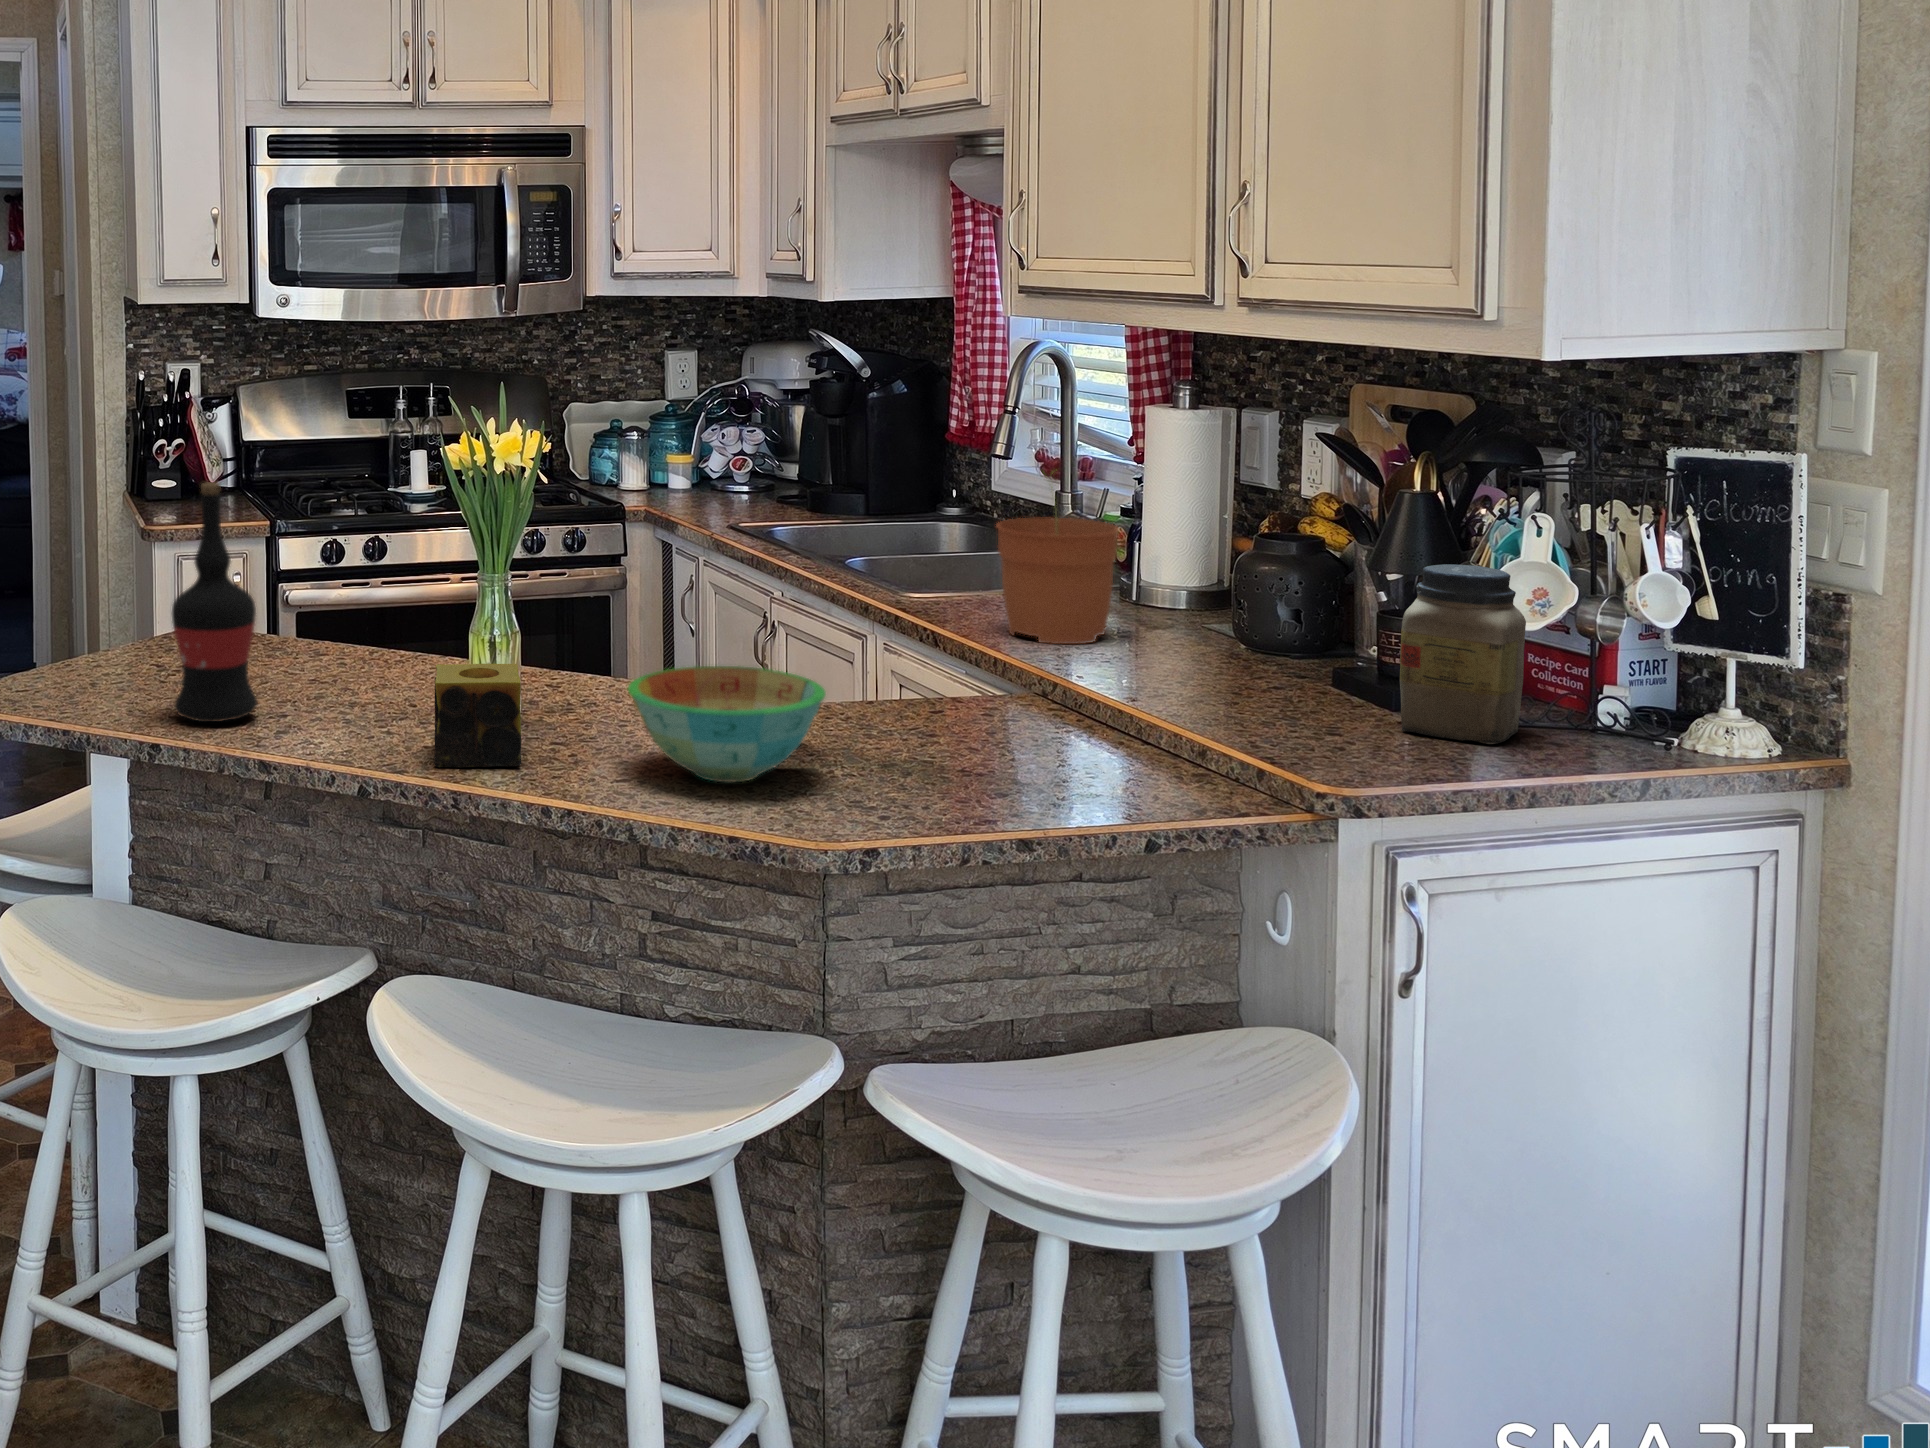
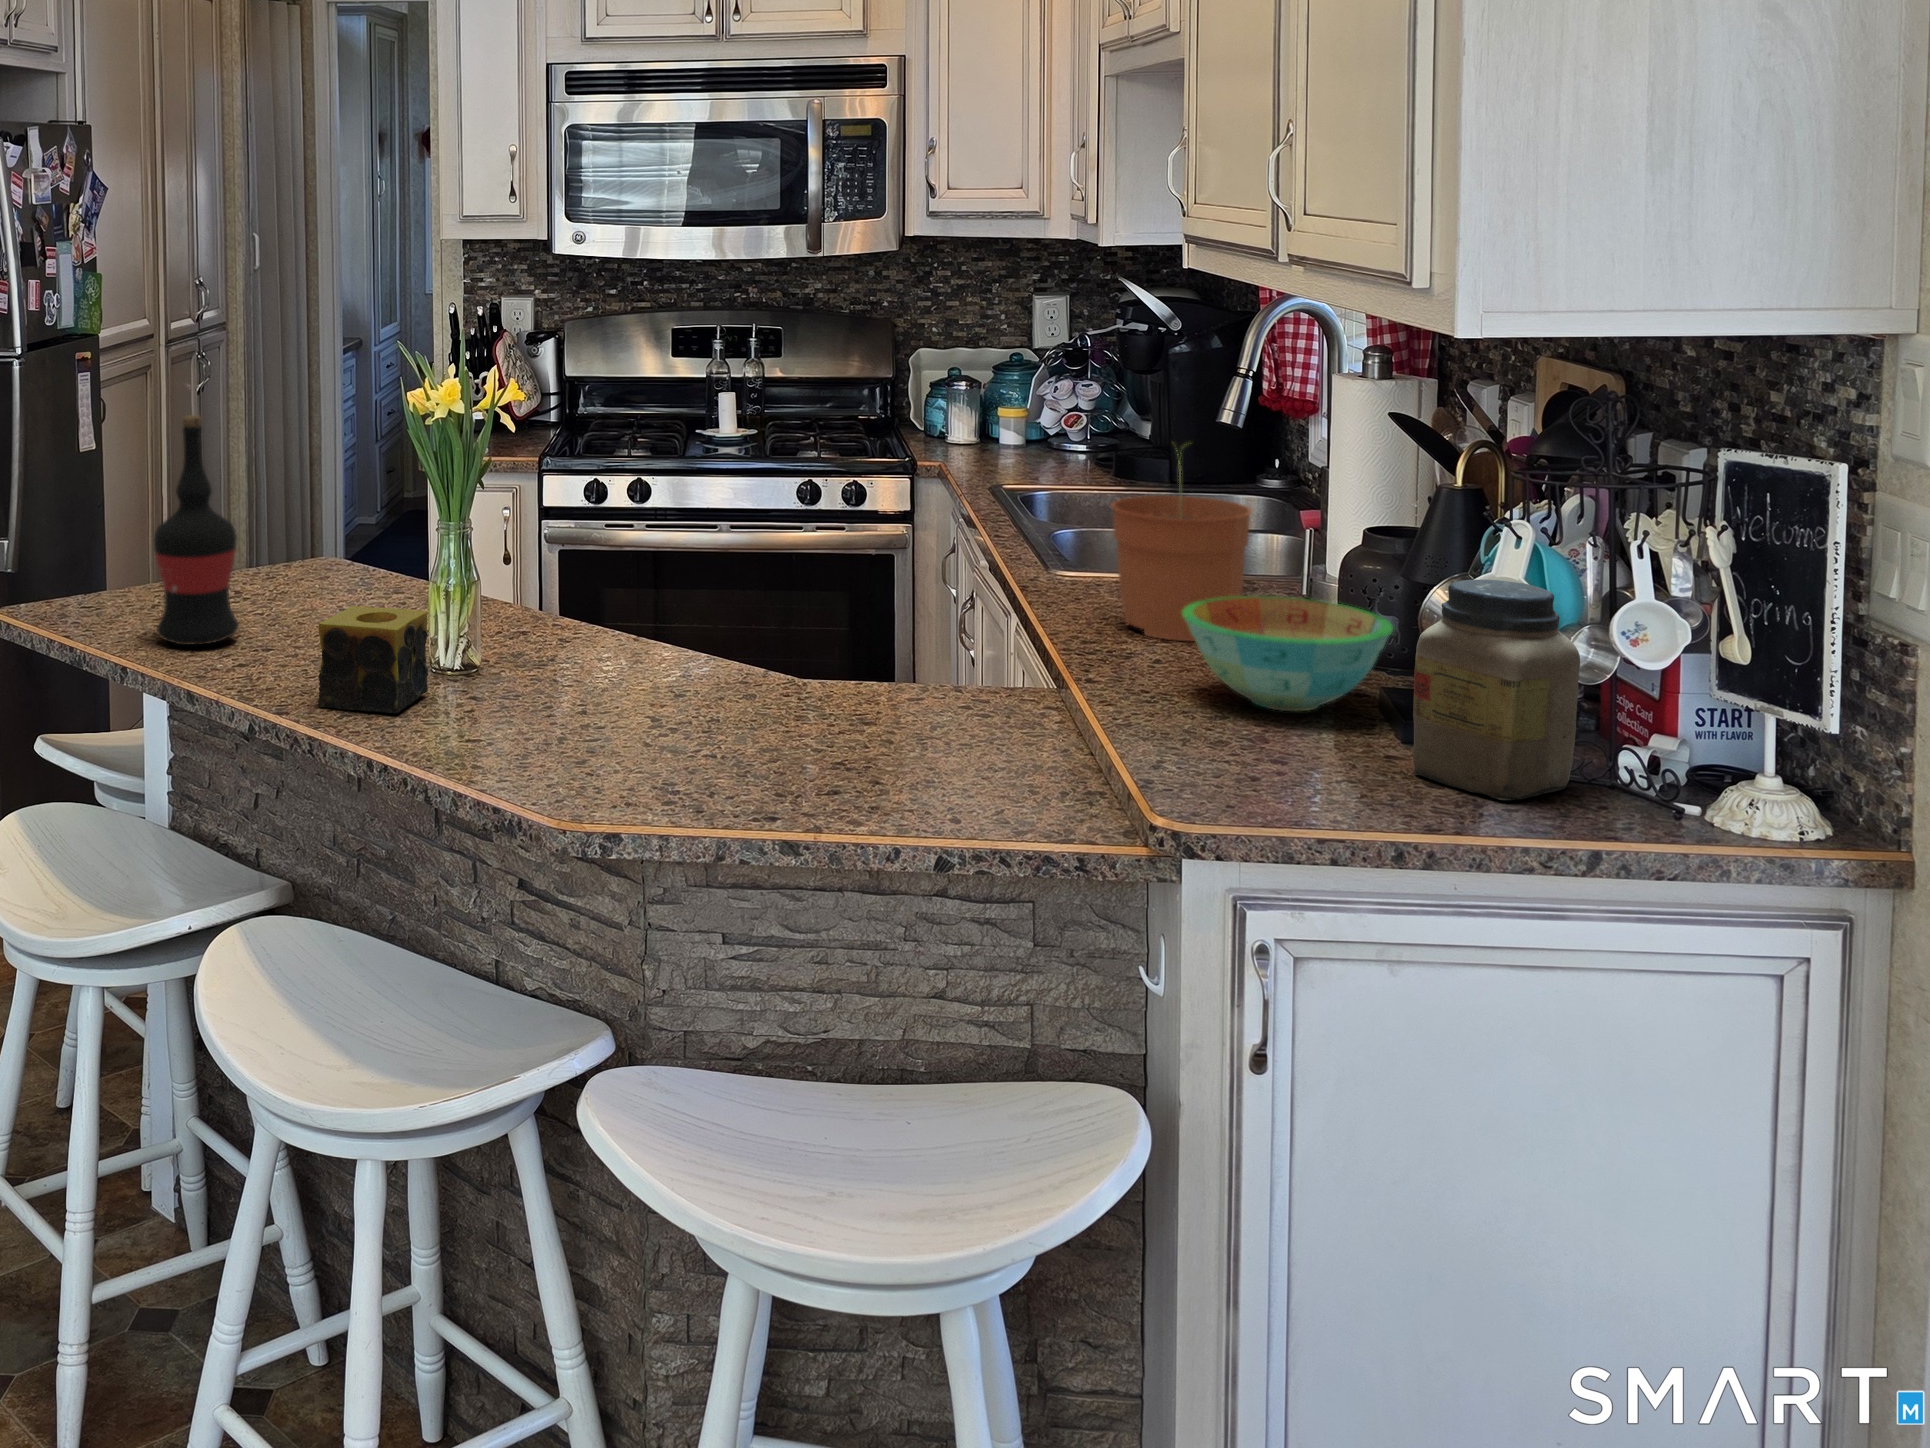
bowl: present [628,666,826,782] -> present [1182,596,1393,711]

